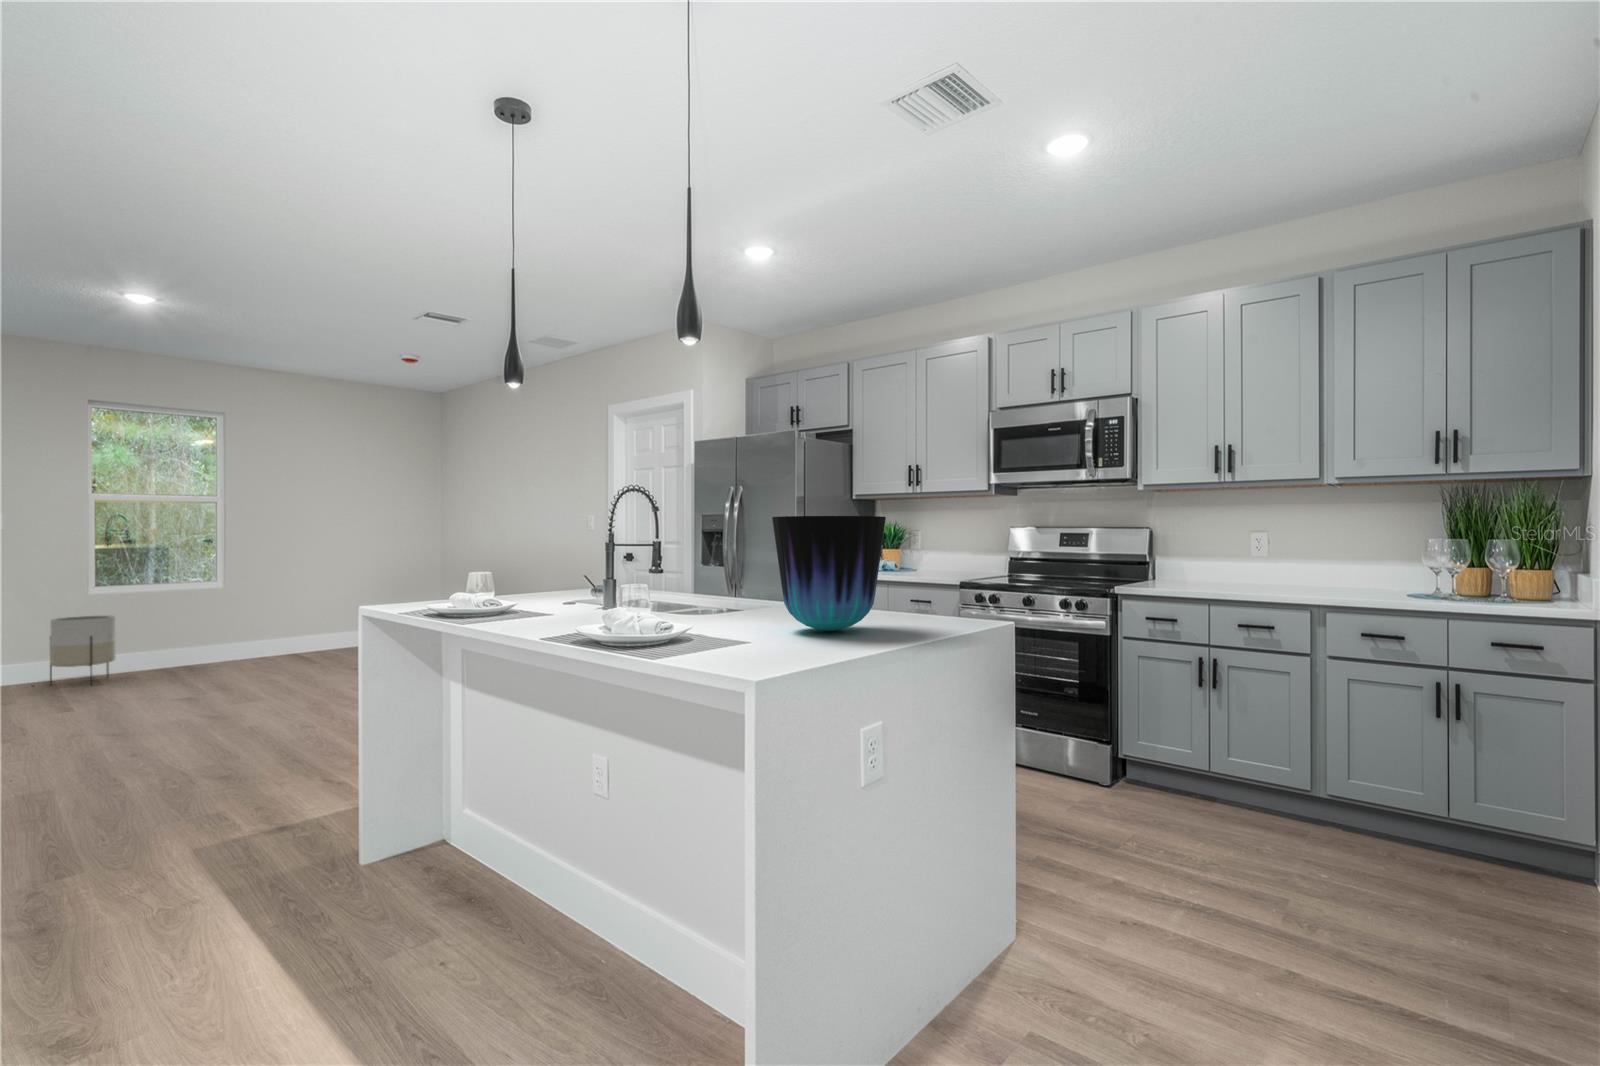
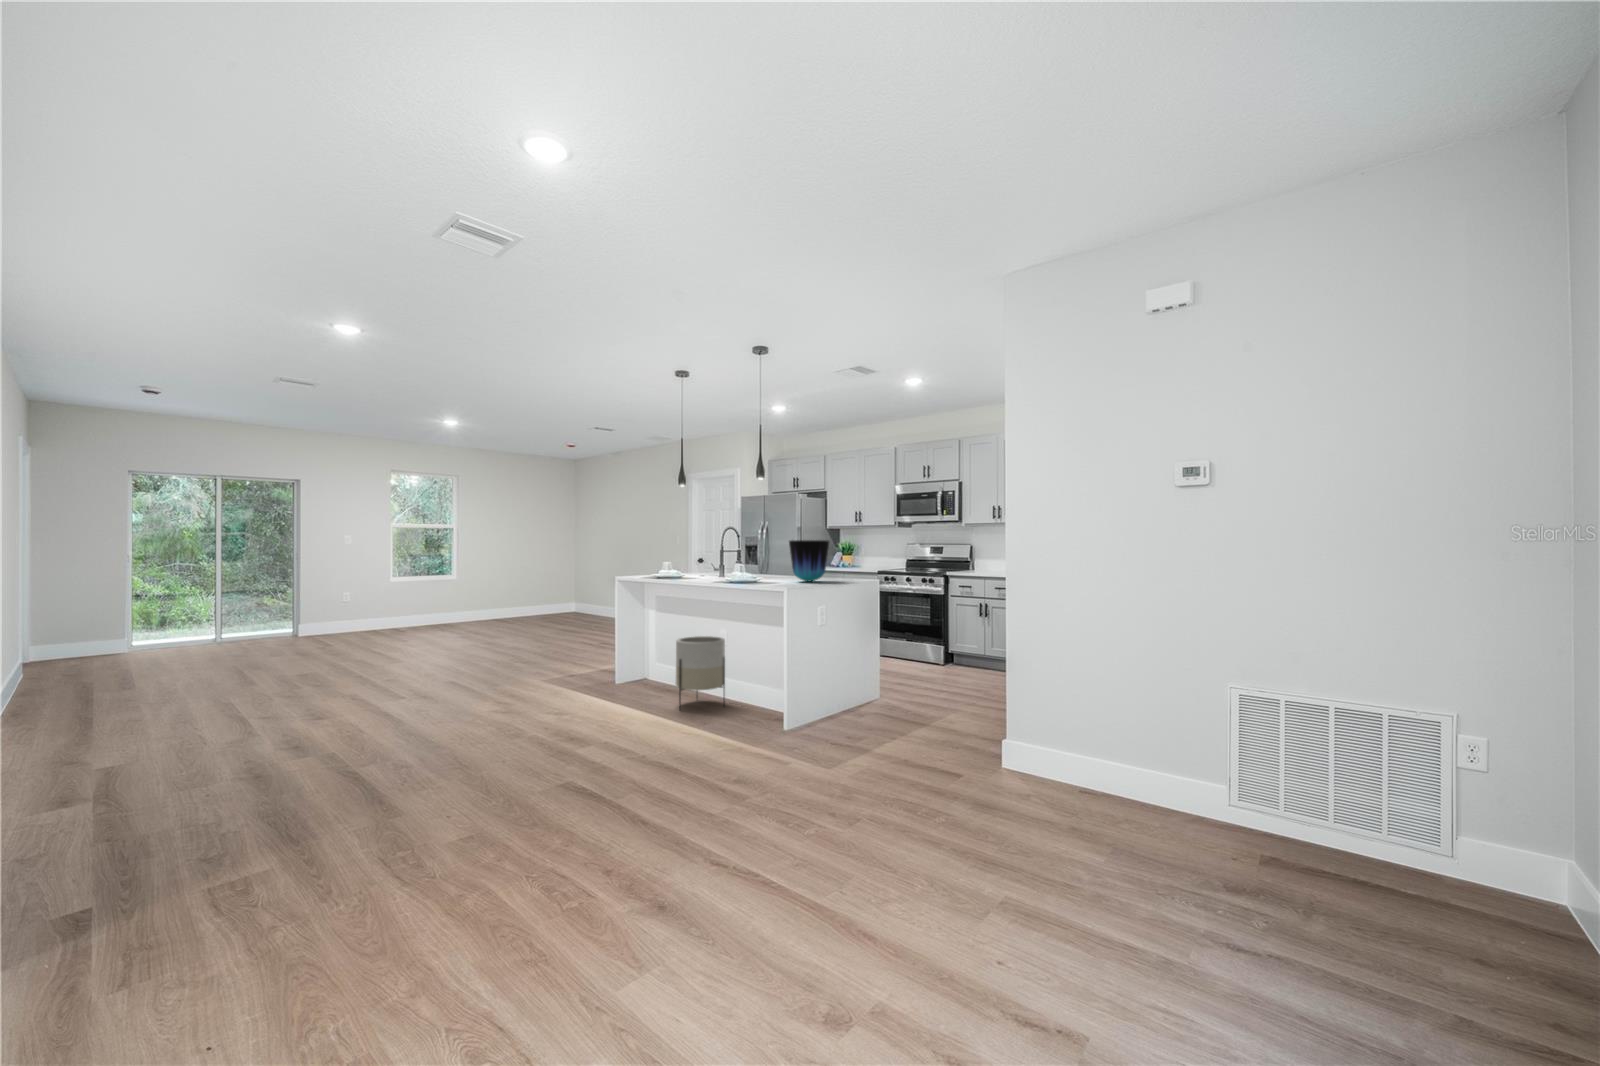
planter: present [50,616,115,684] -> present [676,636,725,709]

